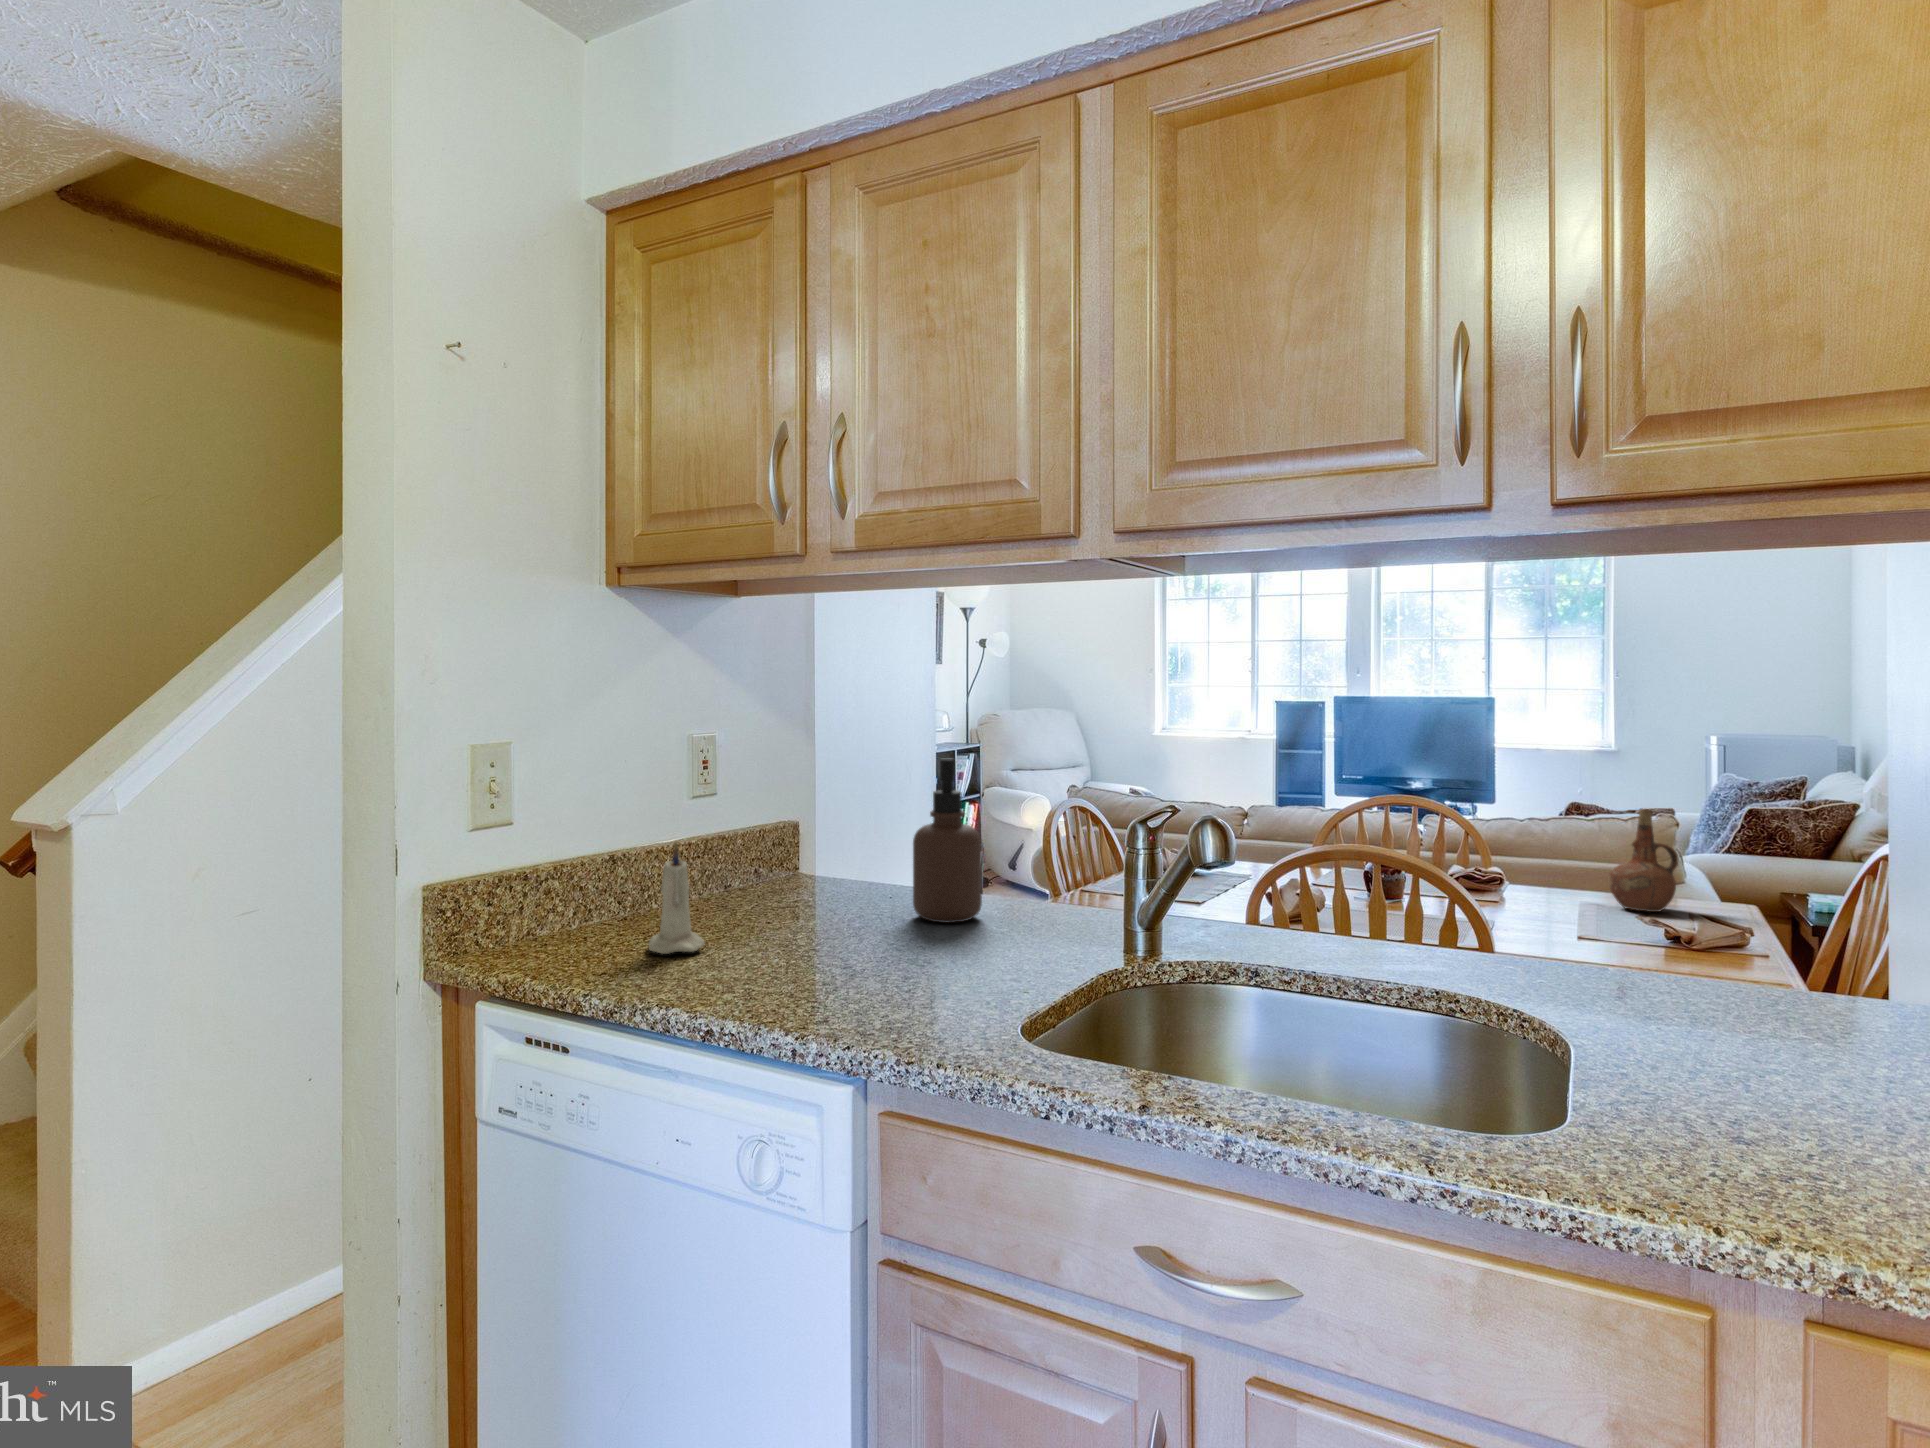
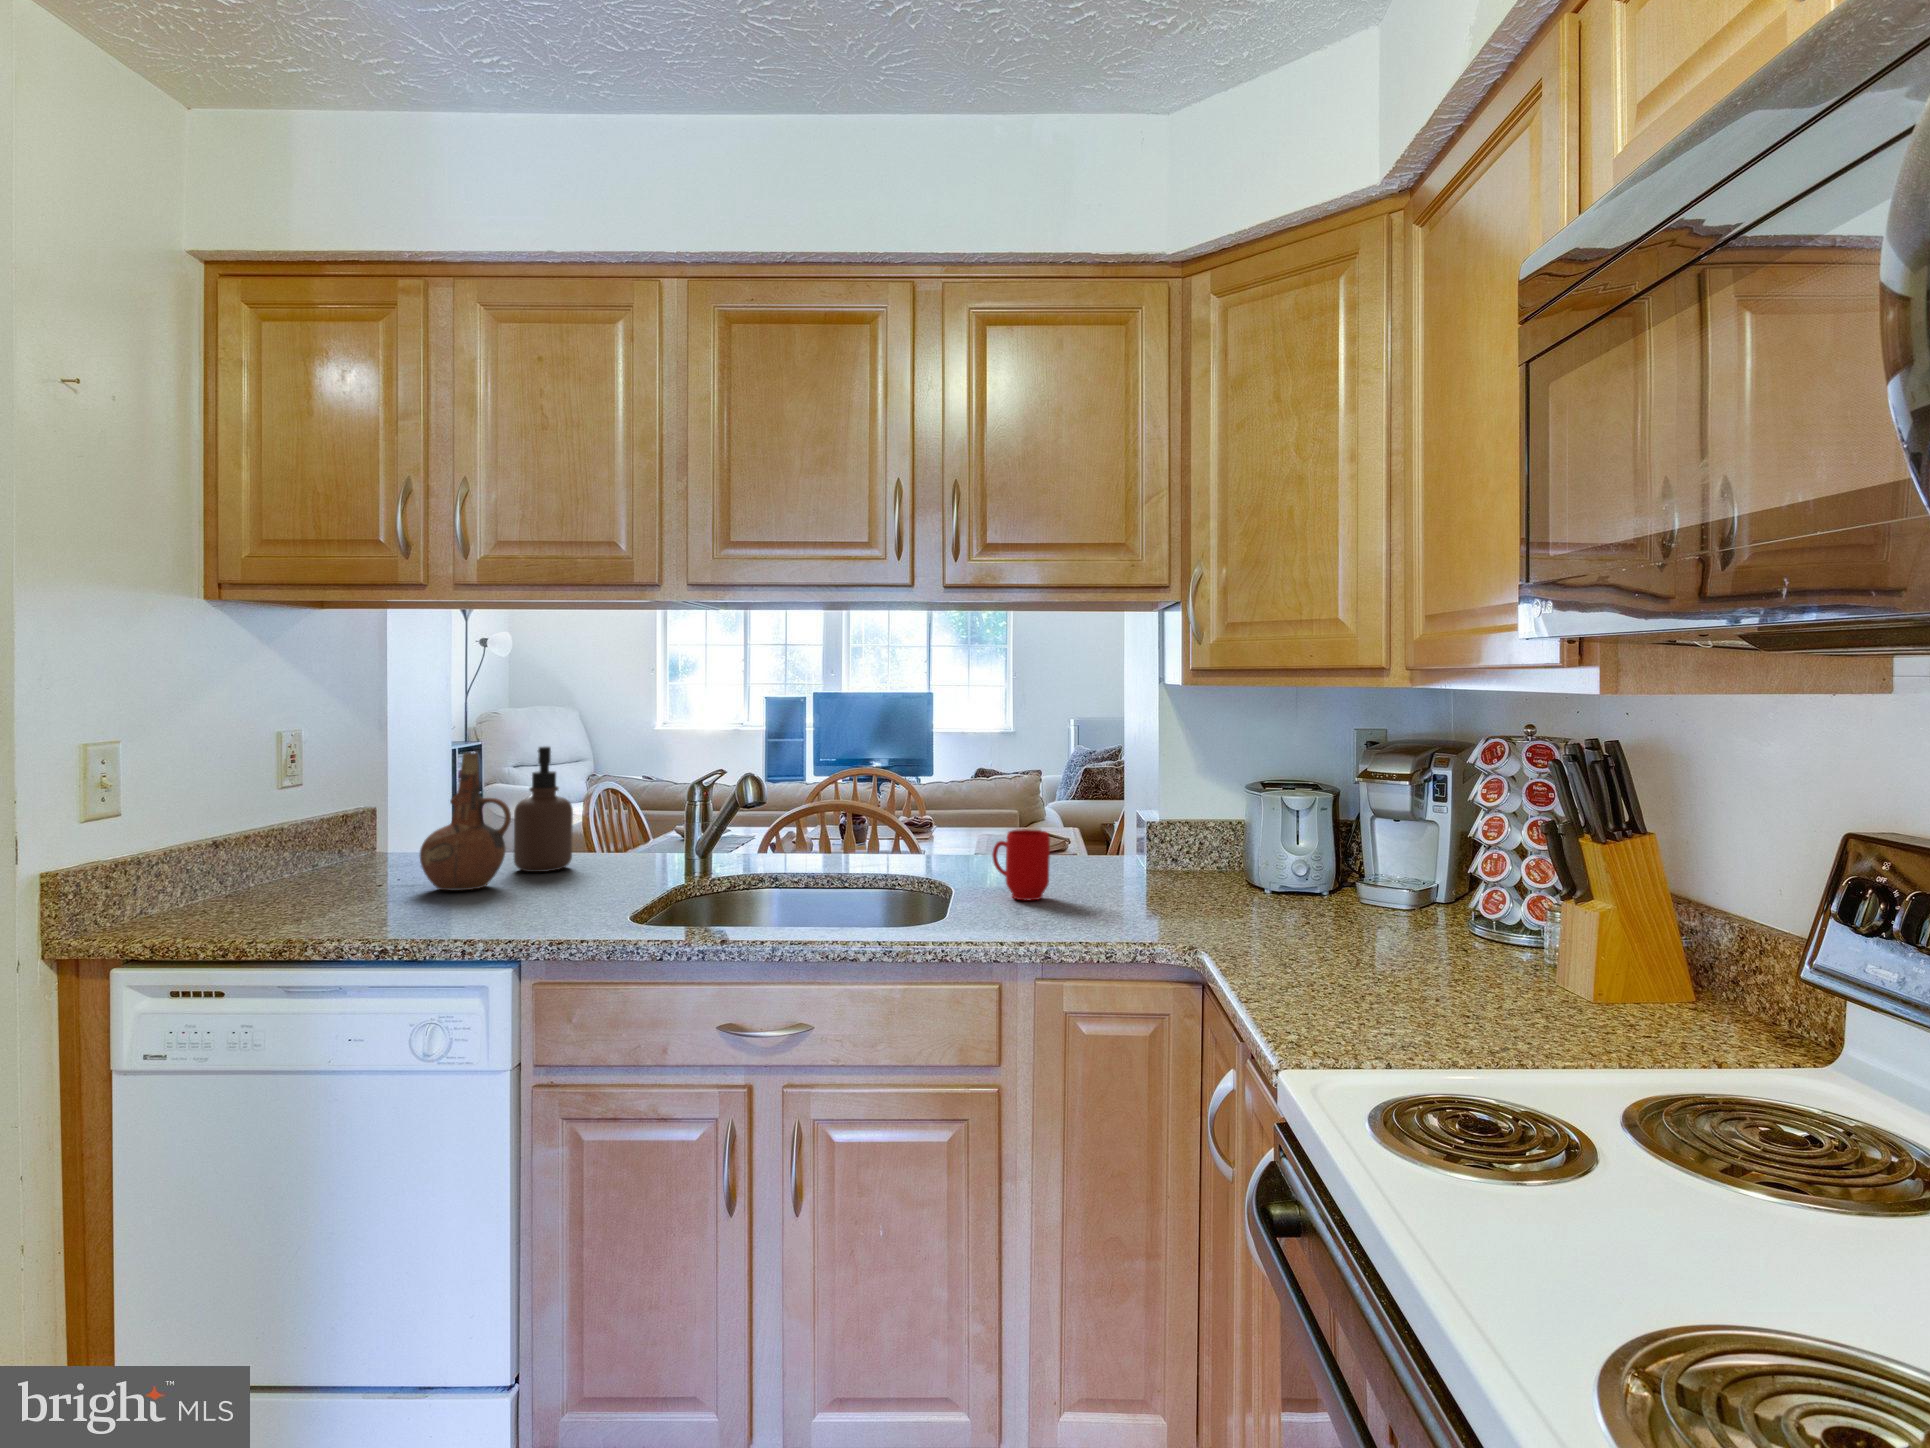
ceramic pitcher: present [1608,809,1678,912] -> present [420,752,511,891]
candle: present [649,843,705,954] -> none [285,818,343,912]
mug: none [1675,955,1826,1110] -> present [992,829,1050,900]

